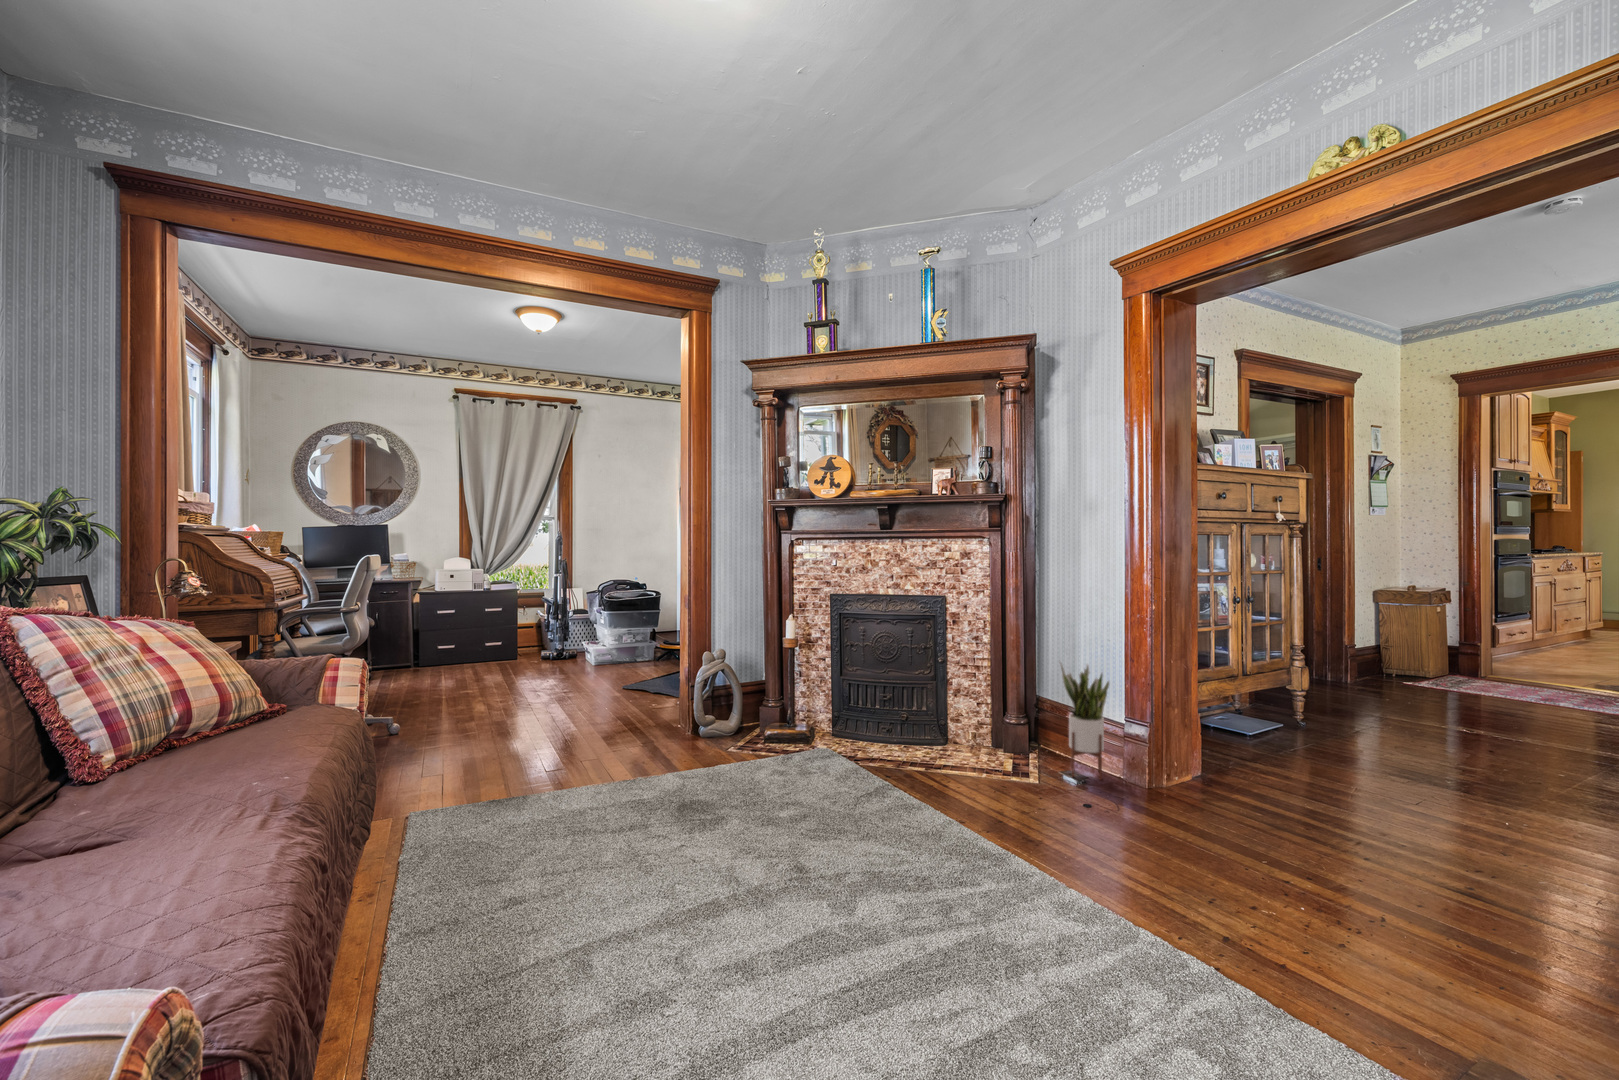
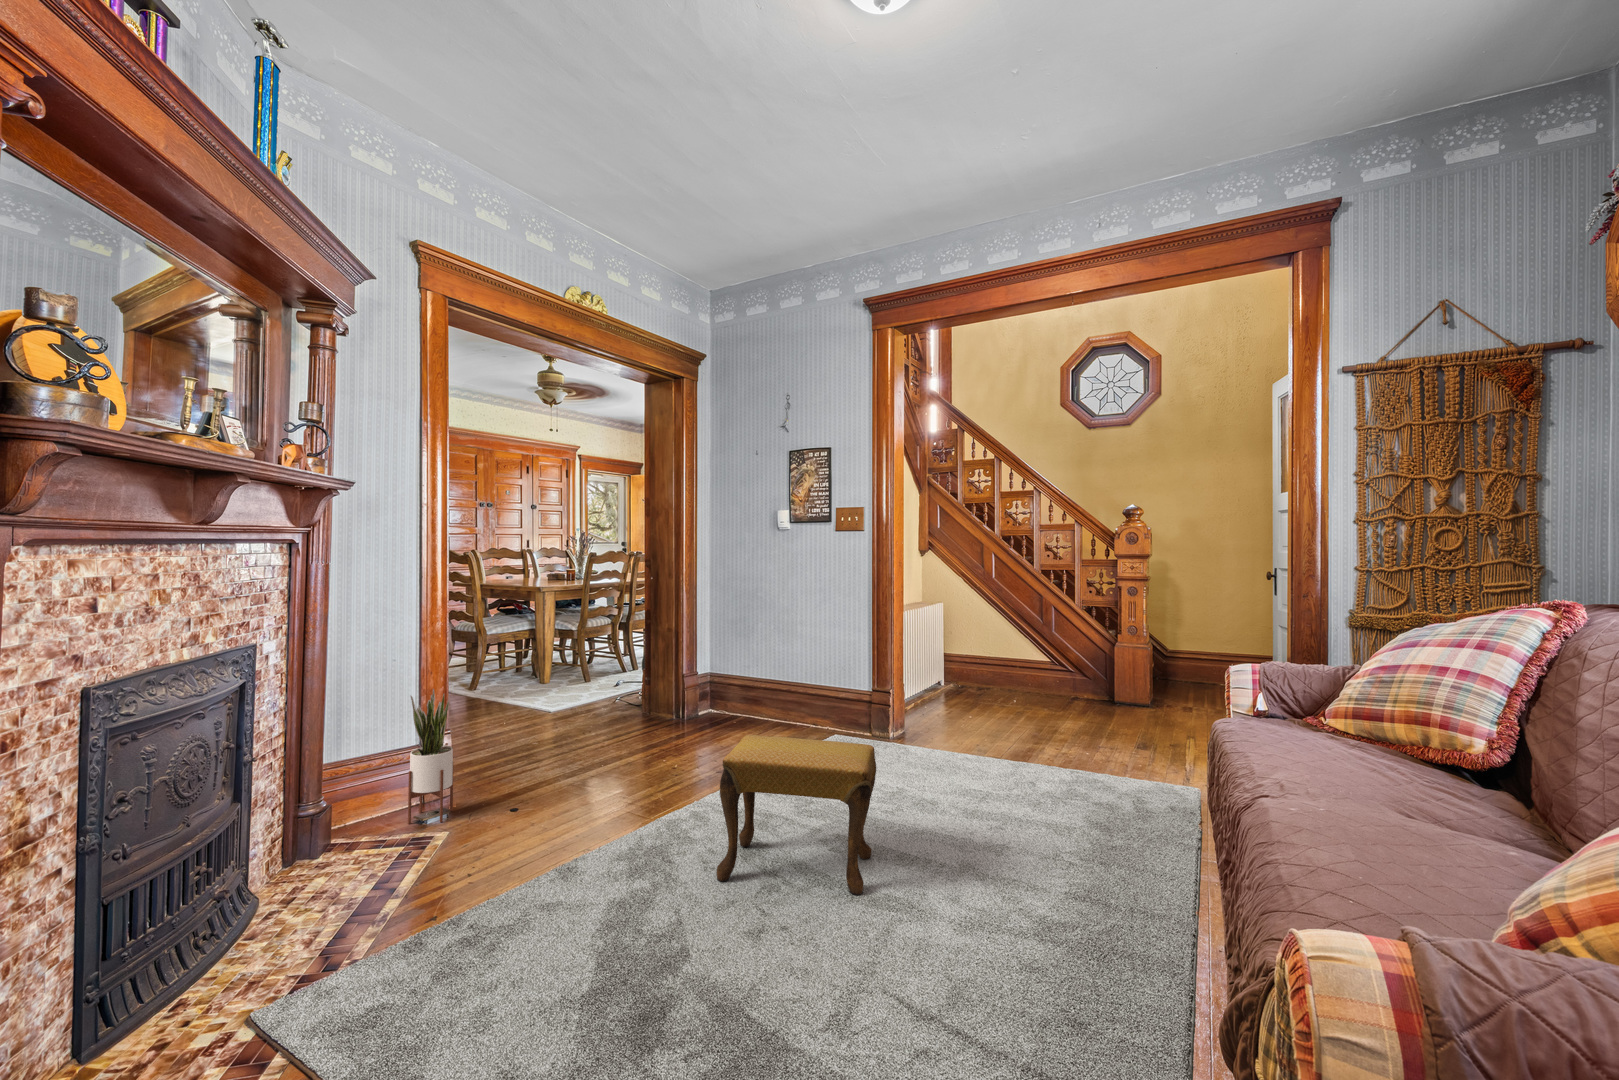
footstool: none [787,738,959,945] -> present [717,735,876,895]

